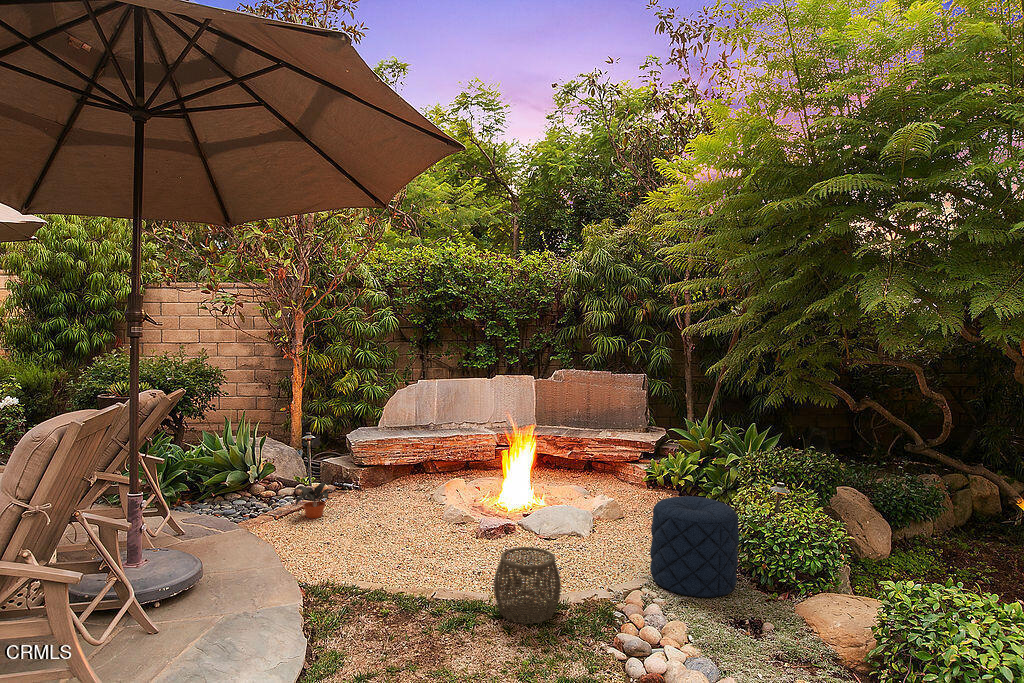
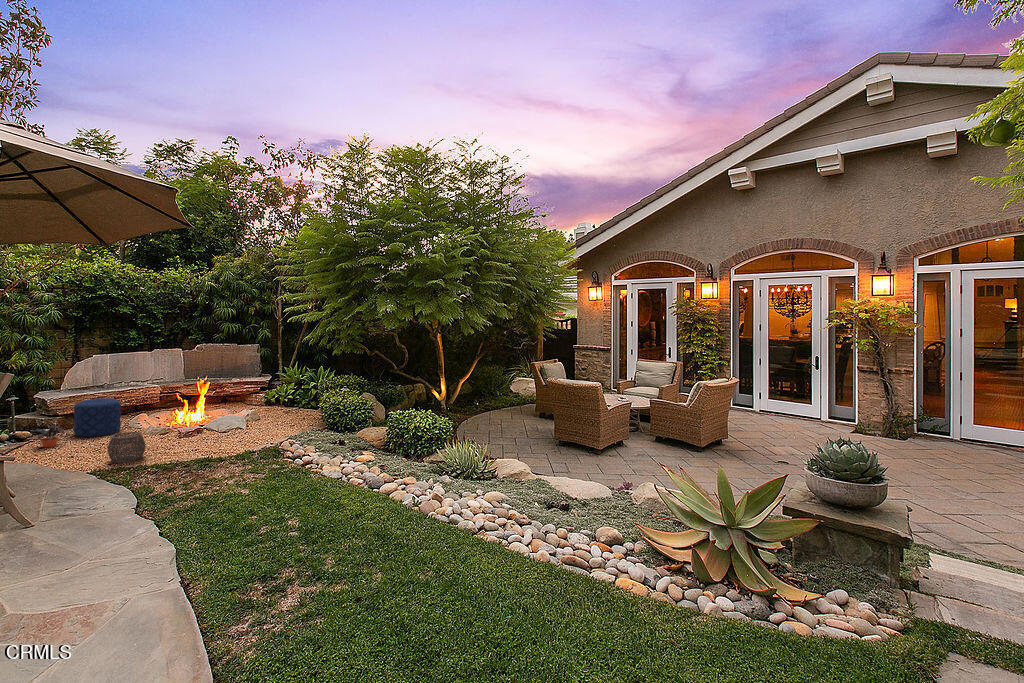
pouf: present [650,496,739,597] -> present [74,398,121,437]
woven basket: present [493,547,561,624] -> present [107,432,146,463]

